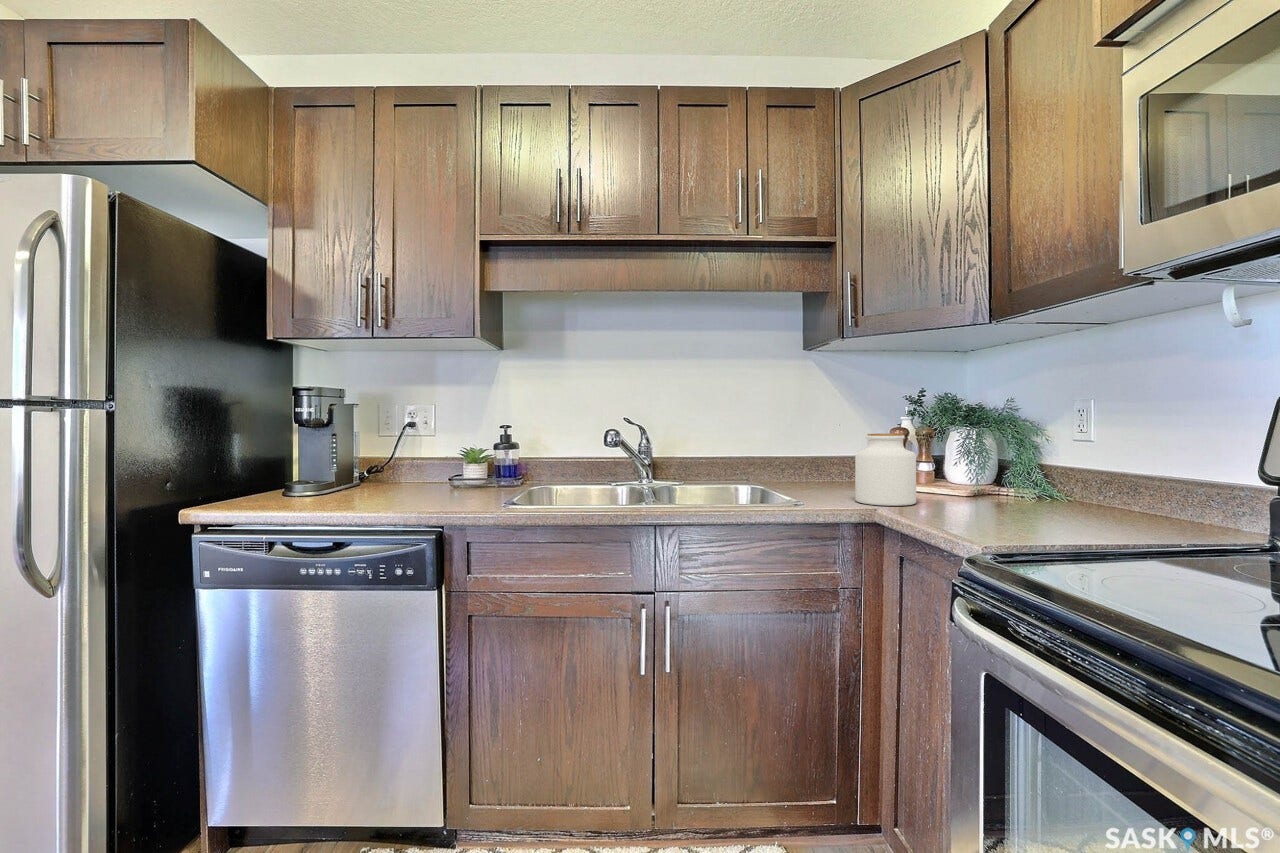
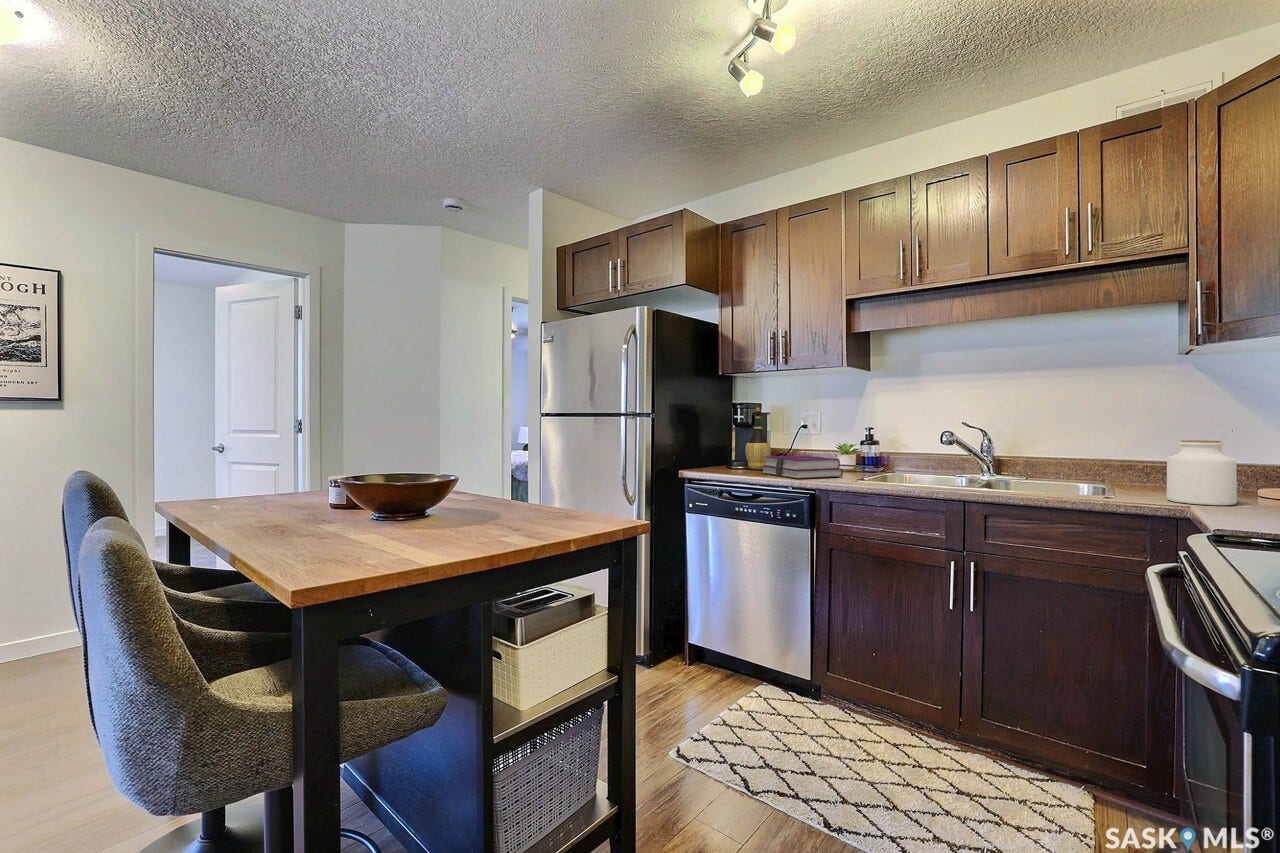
wine bottle: none [317,395,362,495] -> present [745,407,771,469]
hardback book: none [347,469,482,510] -> present [762,455,843,479]

